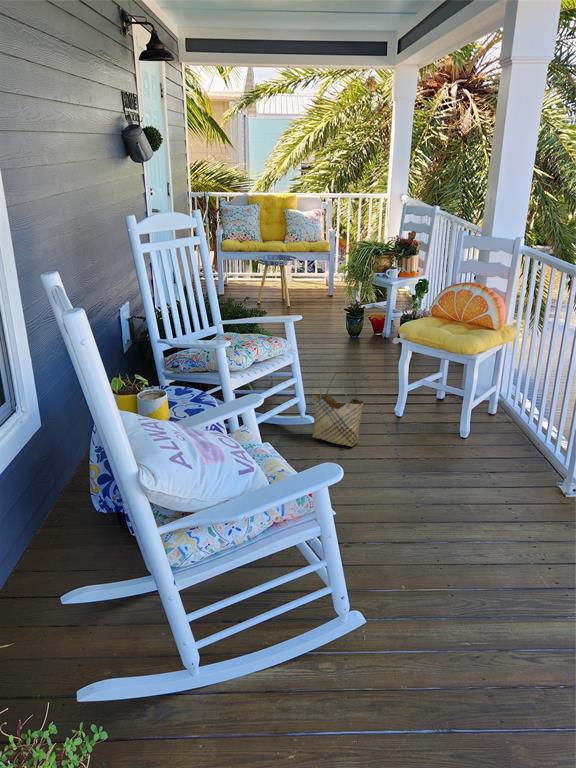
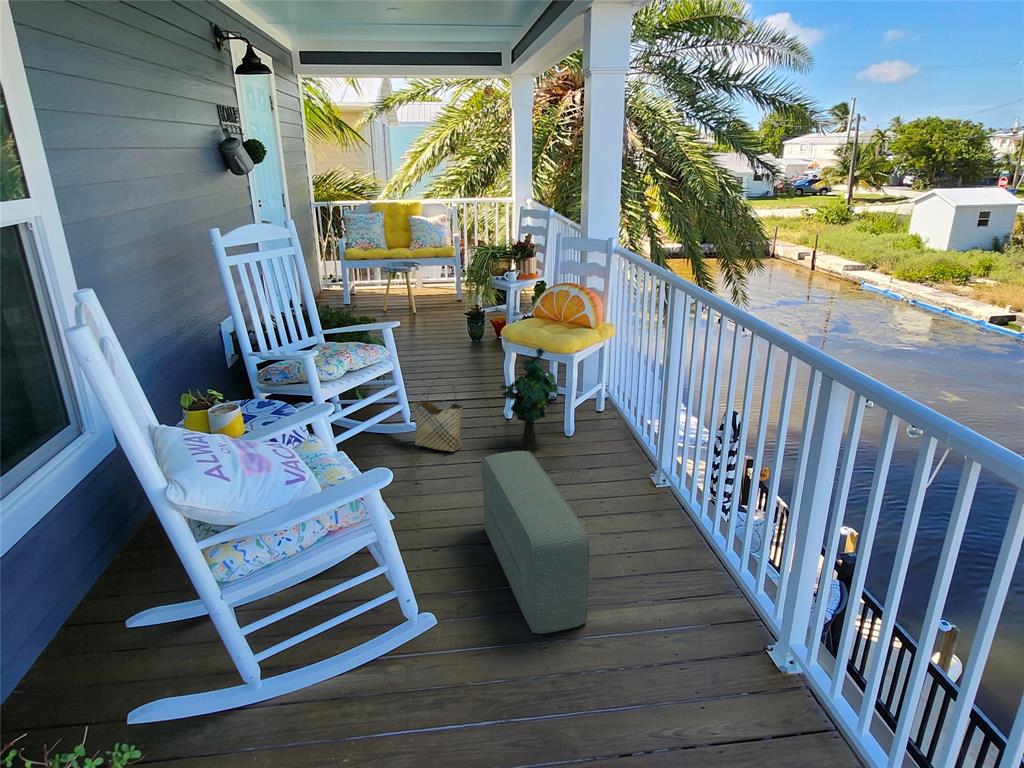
decorative plant: none [401,348,463,451] -> present [500,349,558,452]
pouf: none [397,453,534,642] -> present [482,451,590,634]

